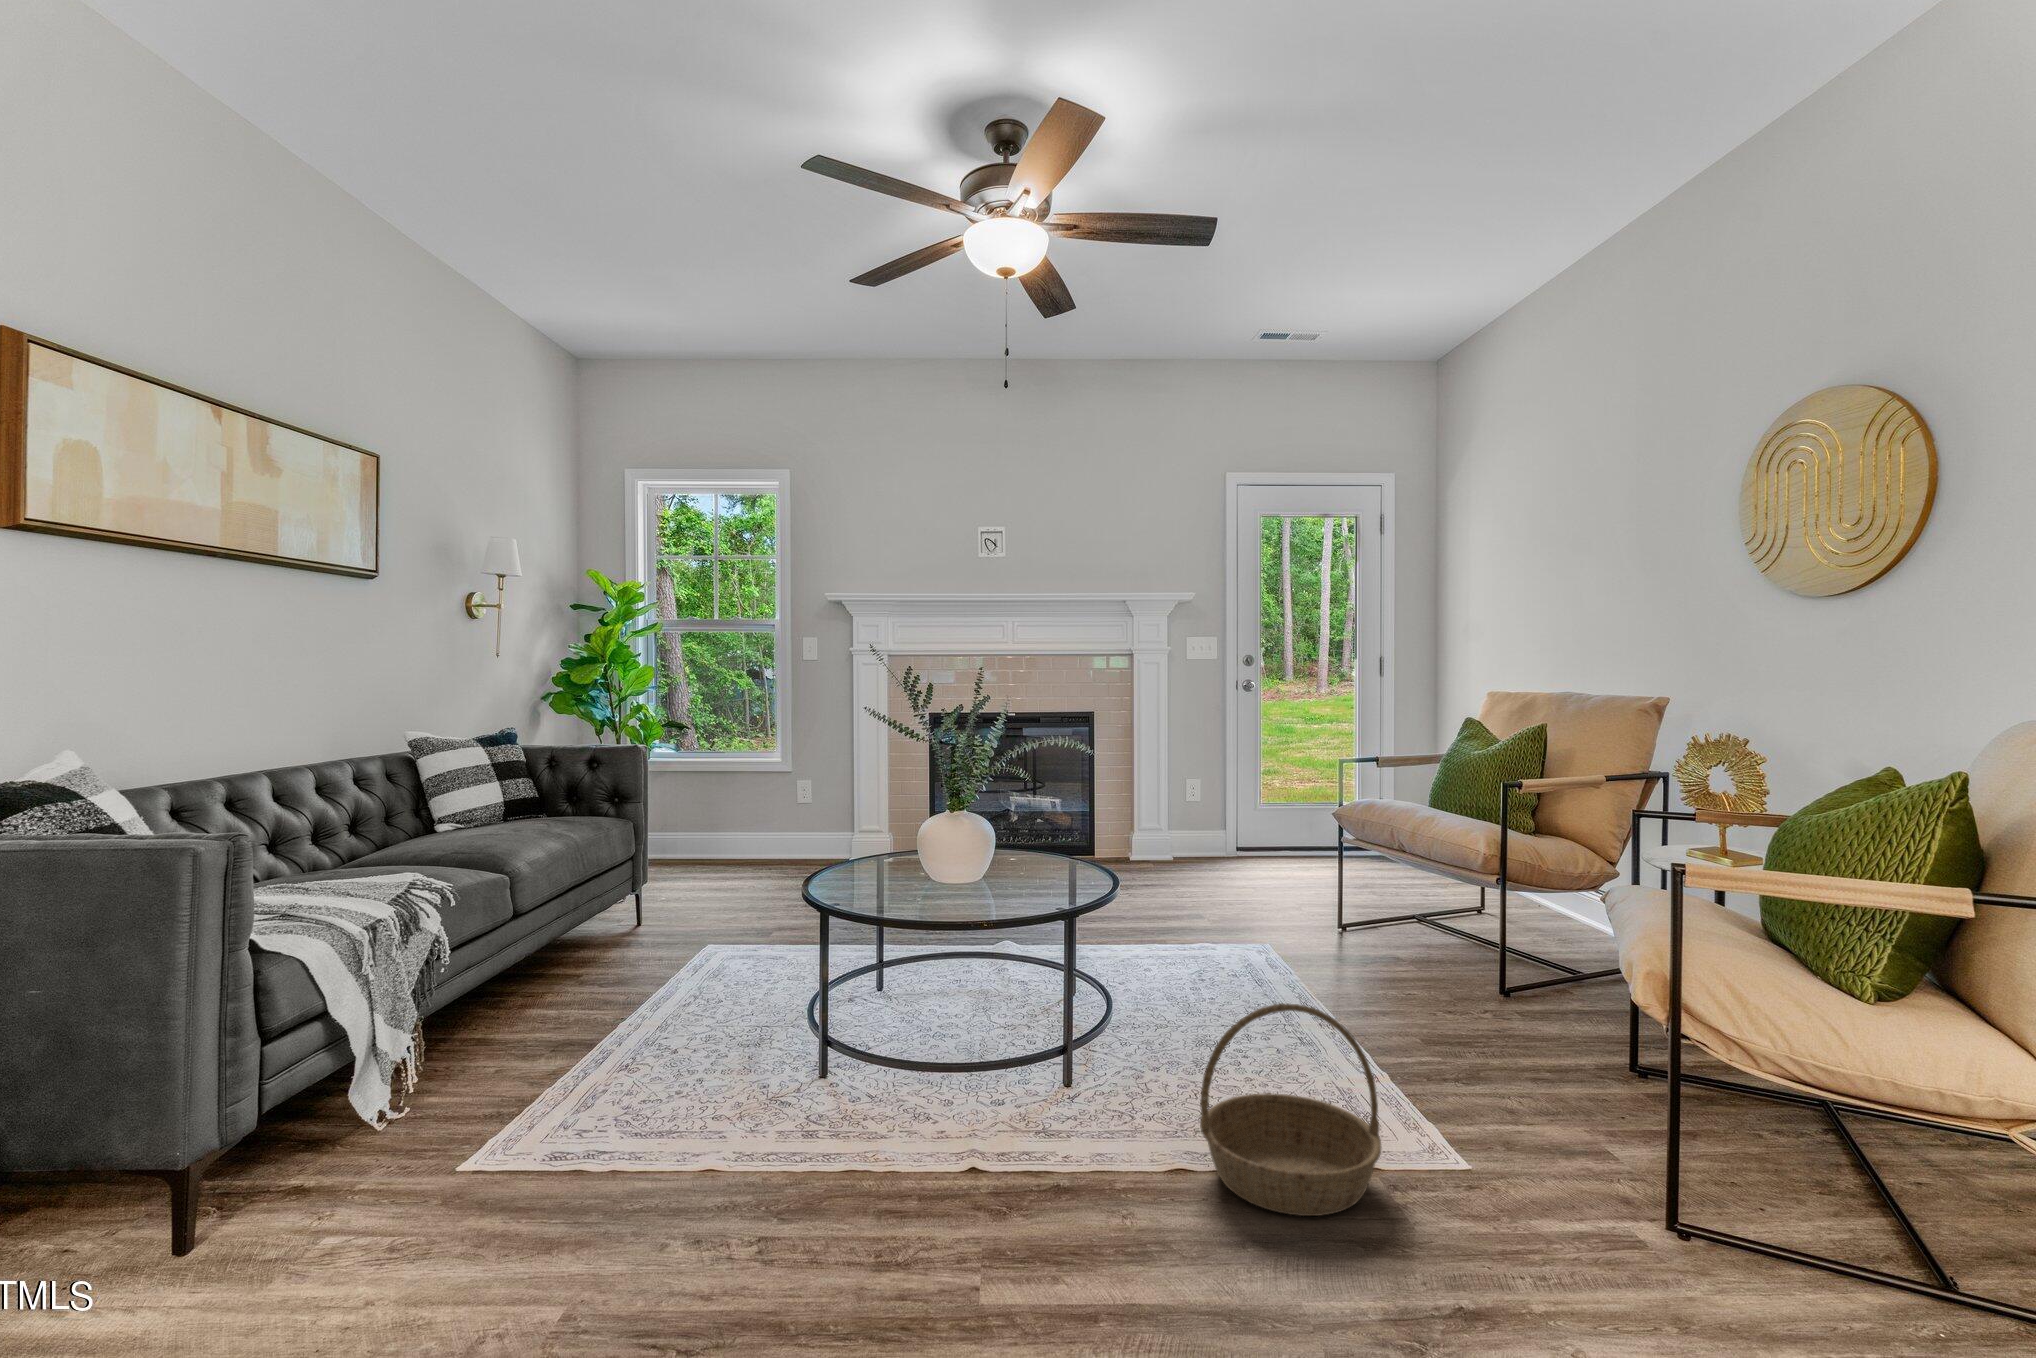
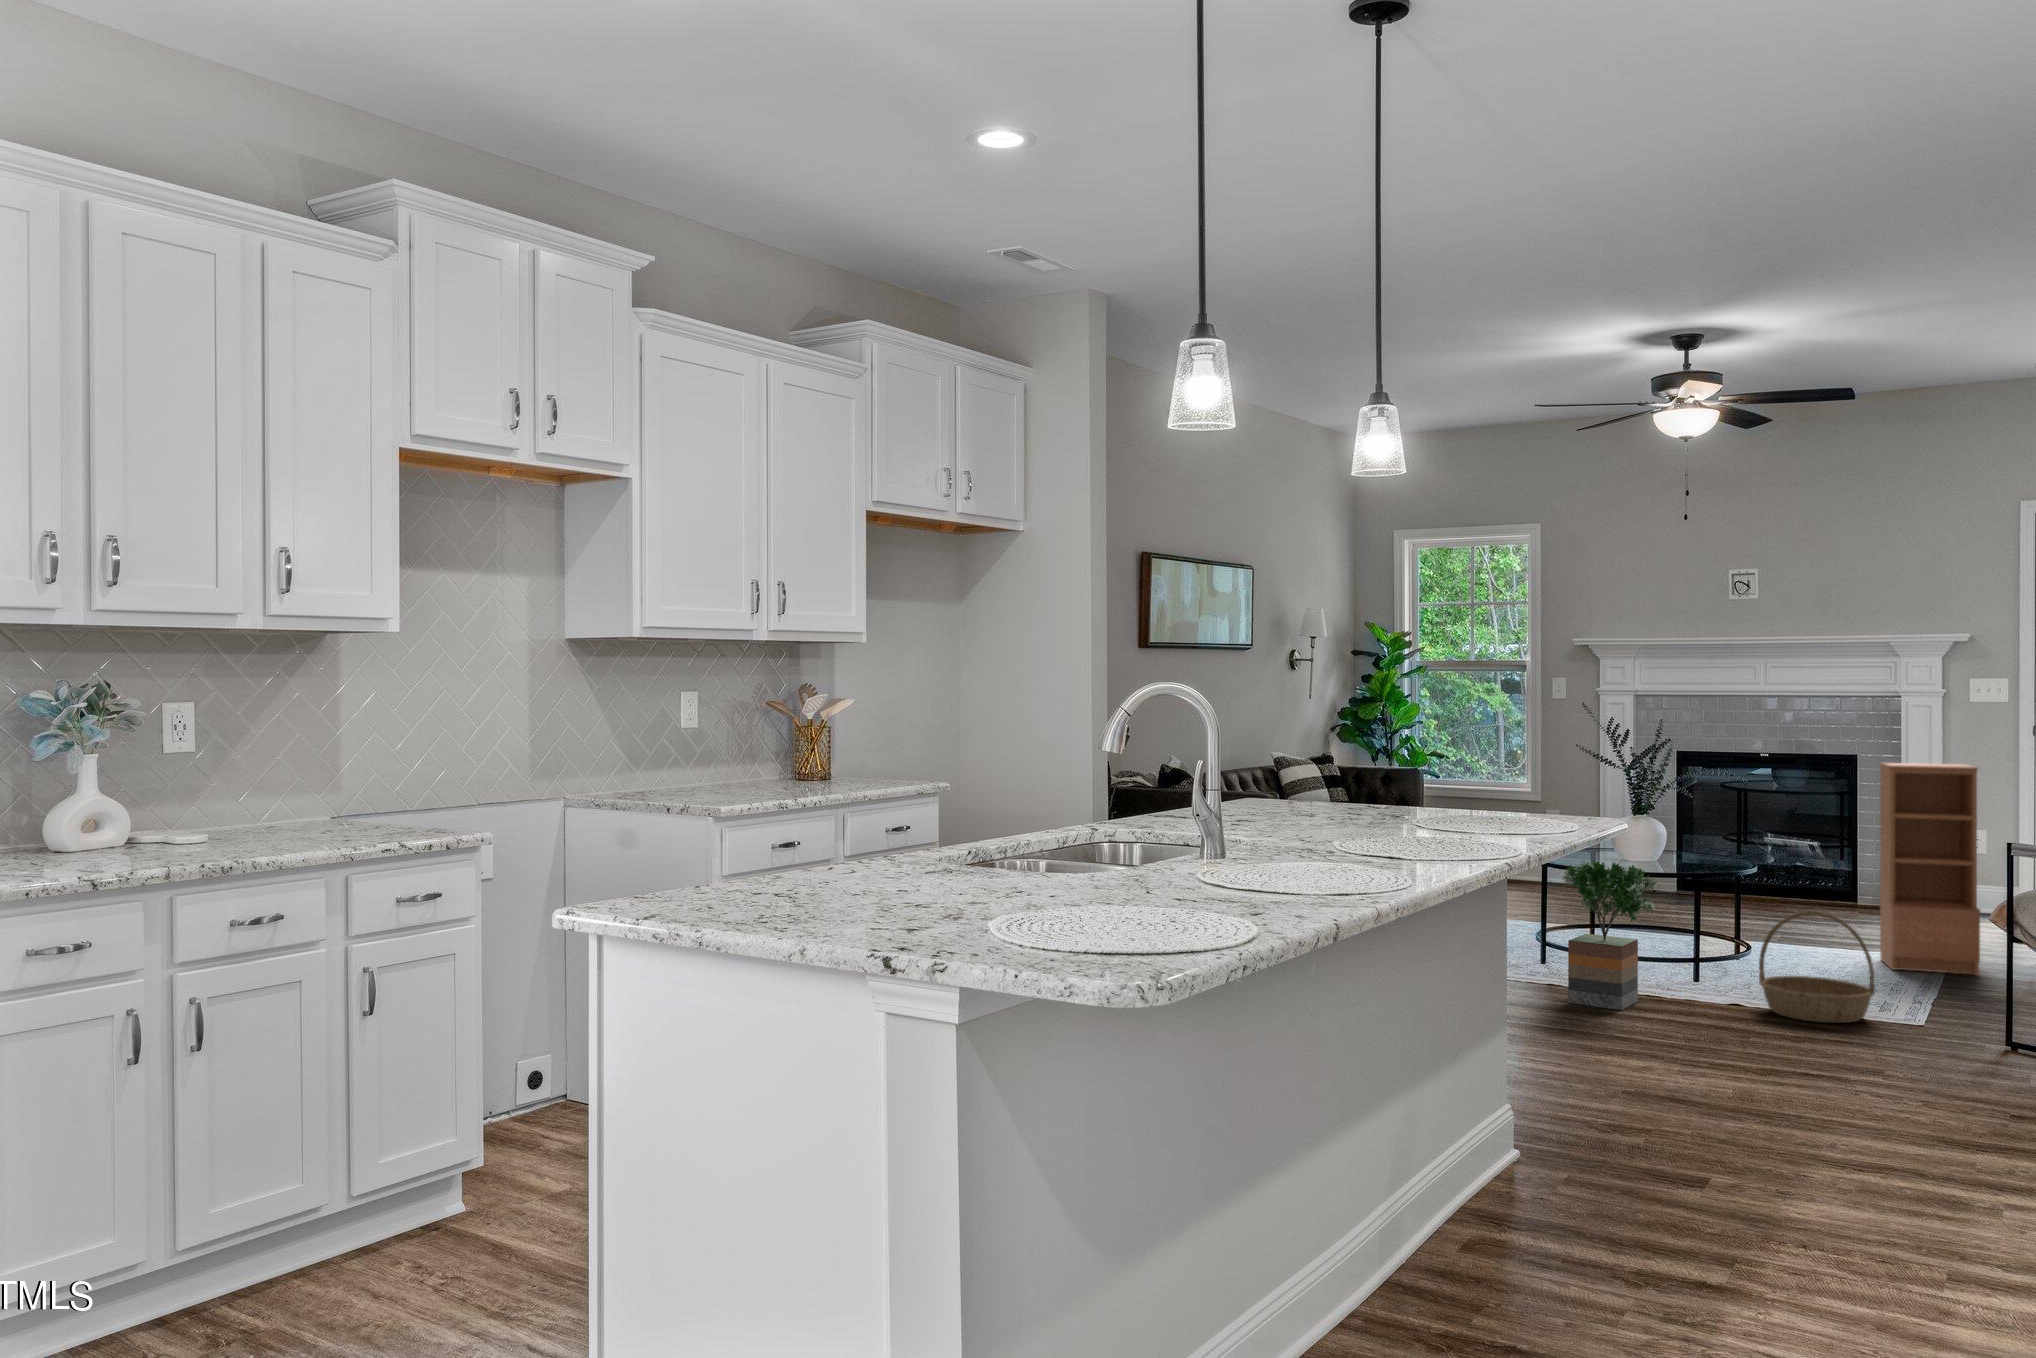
bookcase: none [1213,728,1337,997] -> present [1880,763,1980,975]
potted tree: none [872,951,1062,1271] -> present [1563,860,1657,1010]

